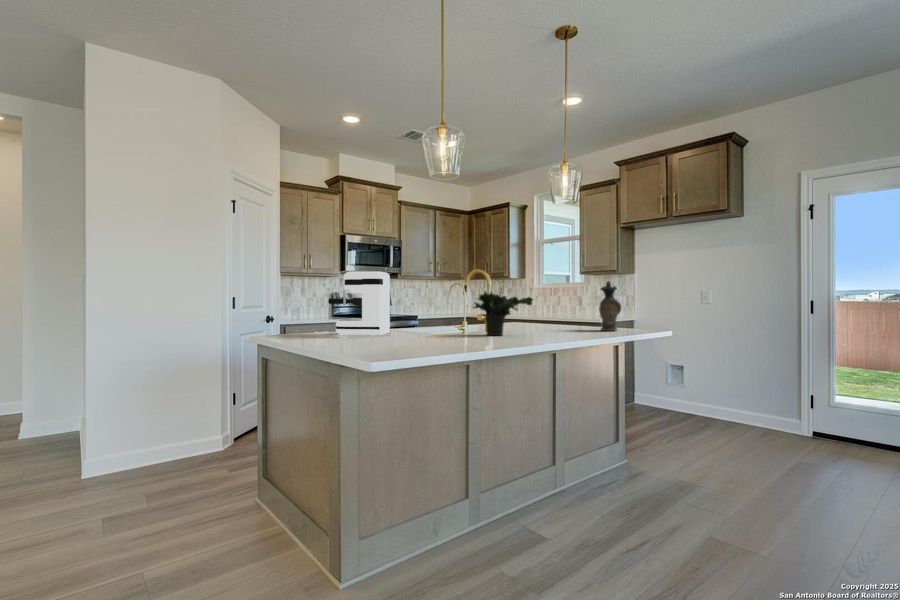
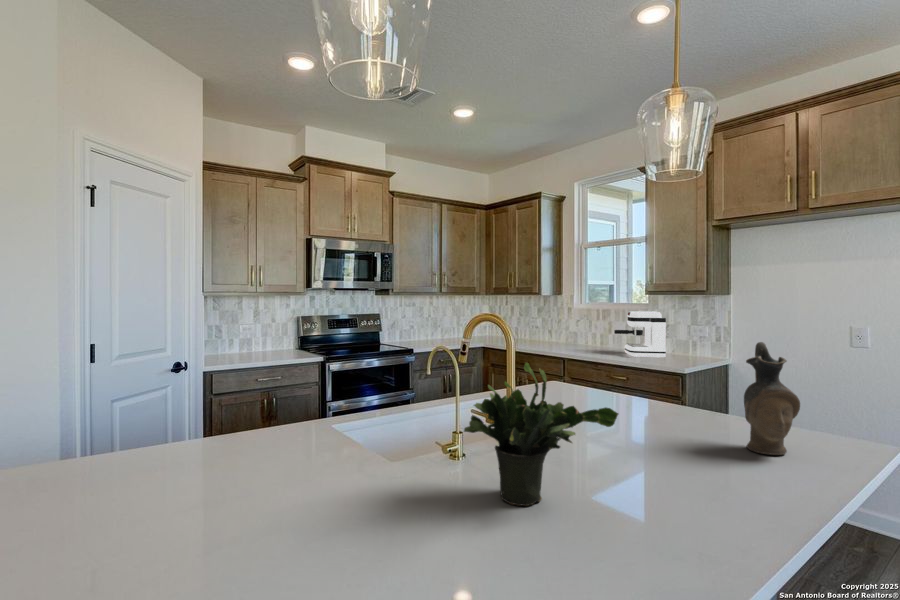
coffee maker: present [328,271,390,336] -> present [614,311,666,358]

